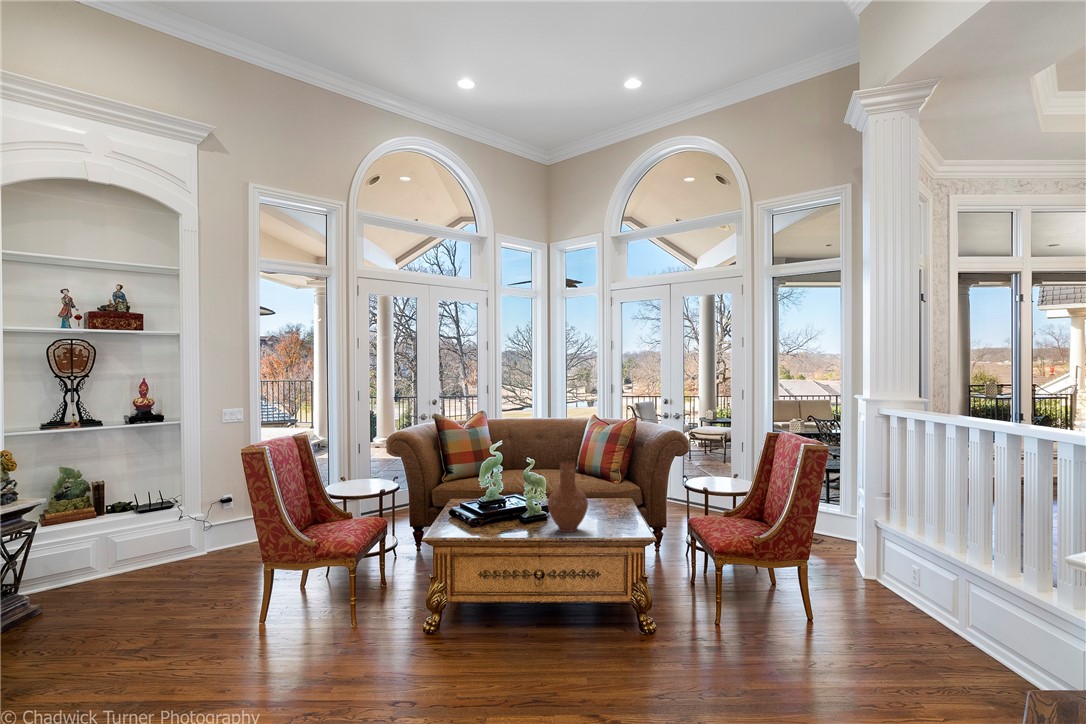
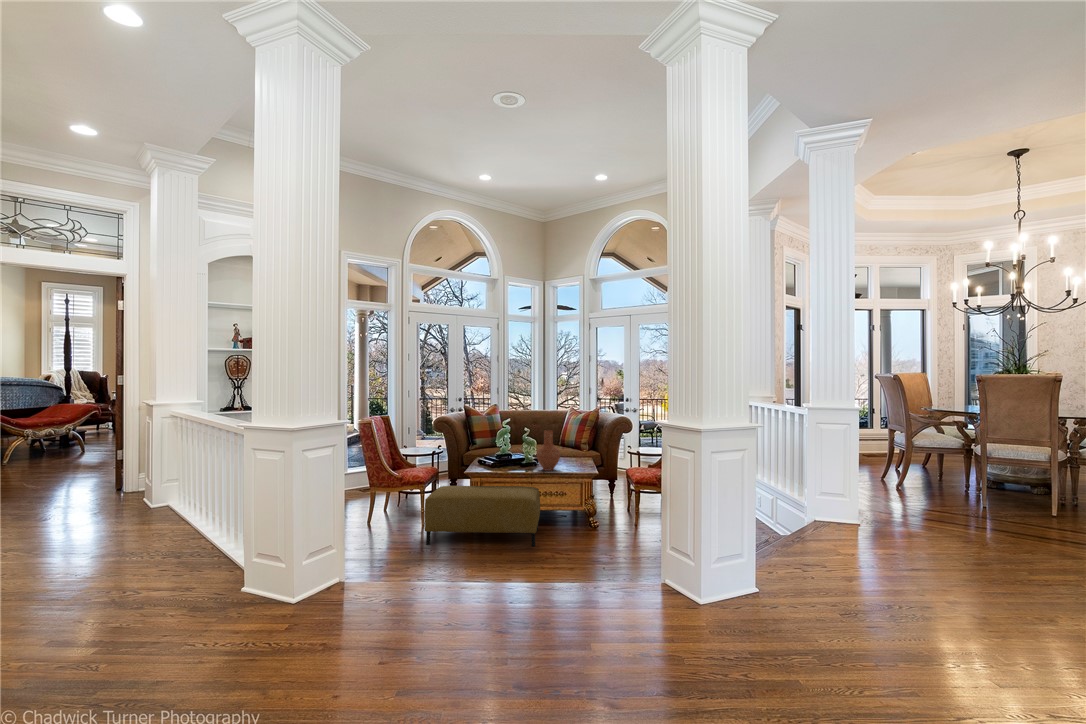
ottoman: none [341,564,556,692] -> present [425,486,540,546]

